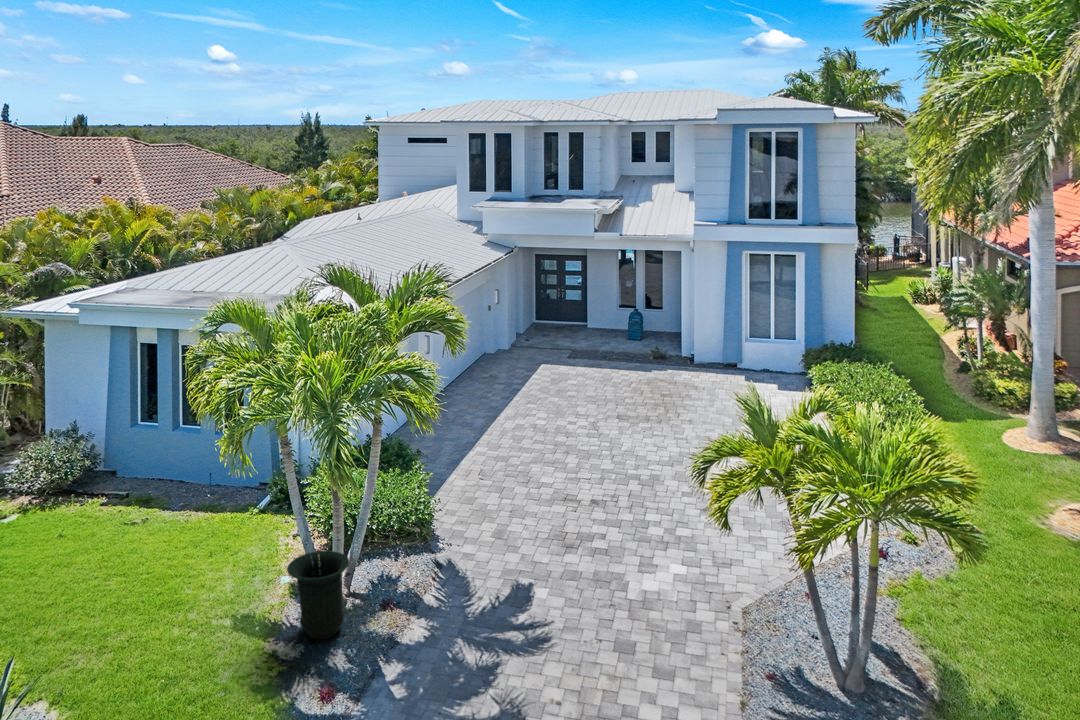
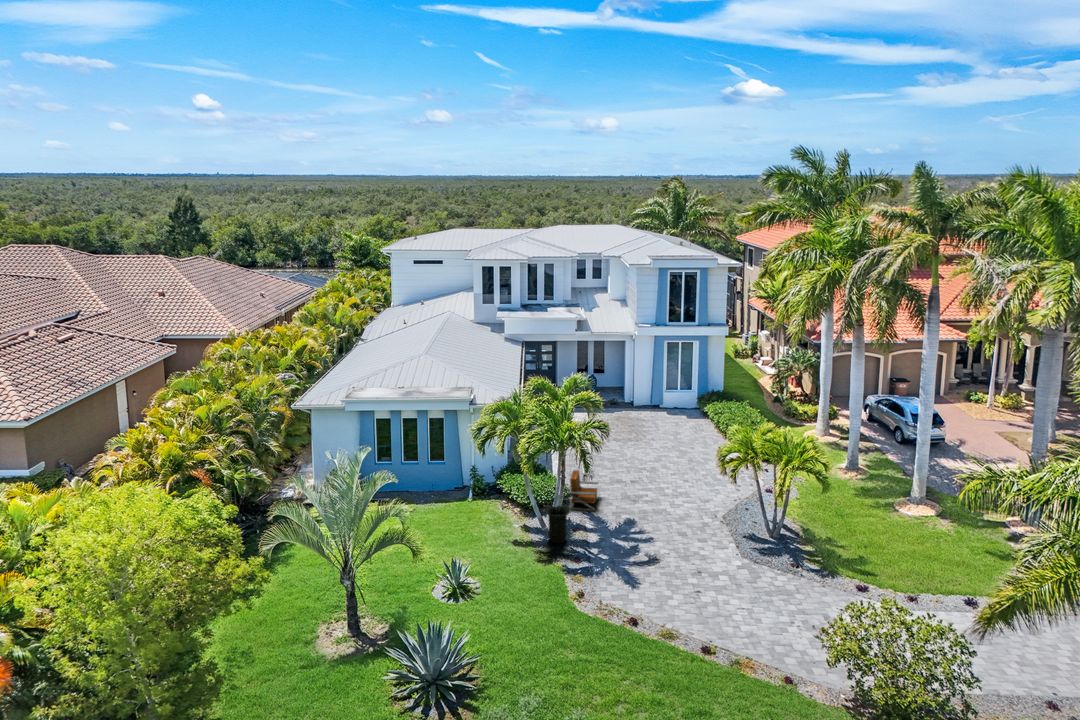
lounge chair: none [411,471,497,563] -> present [567,470,598,511]

